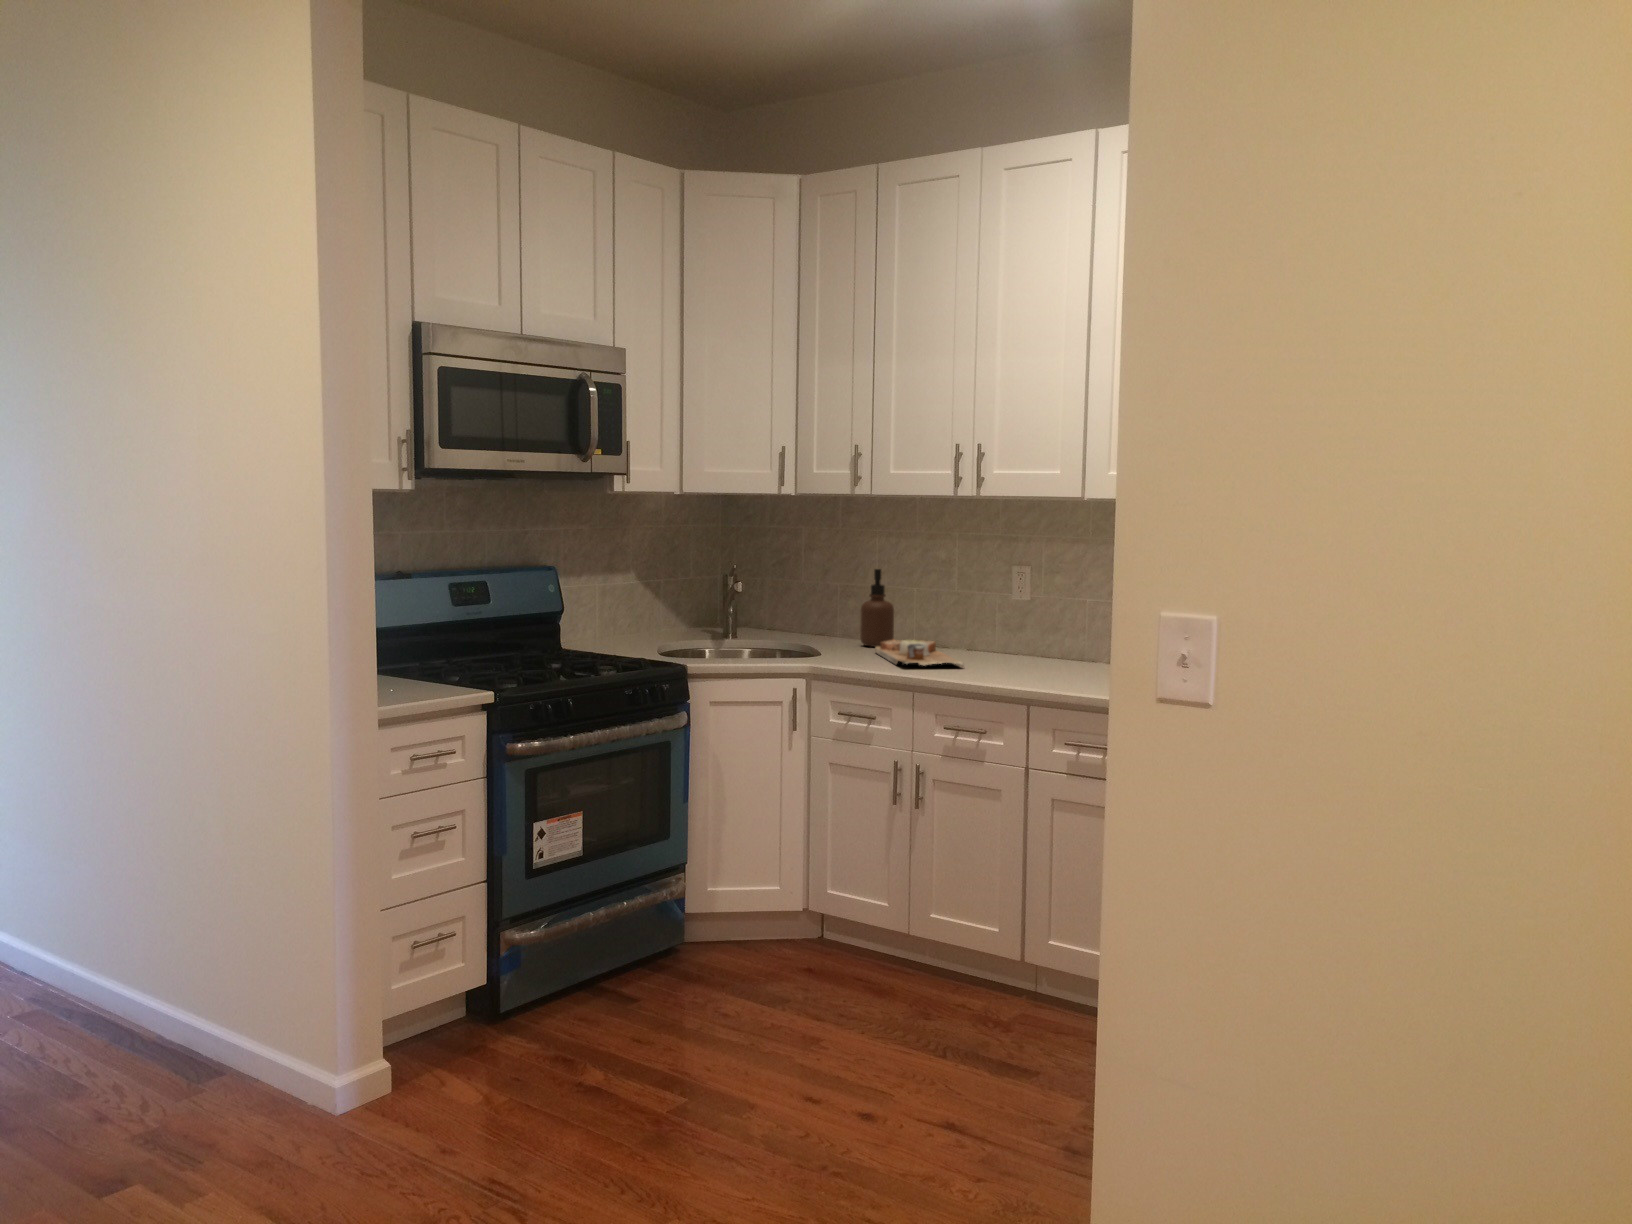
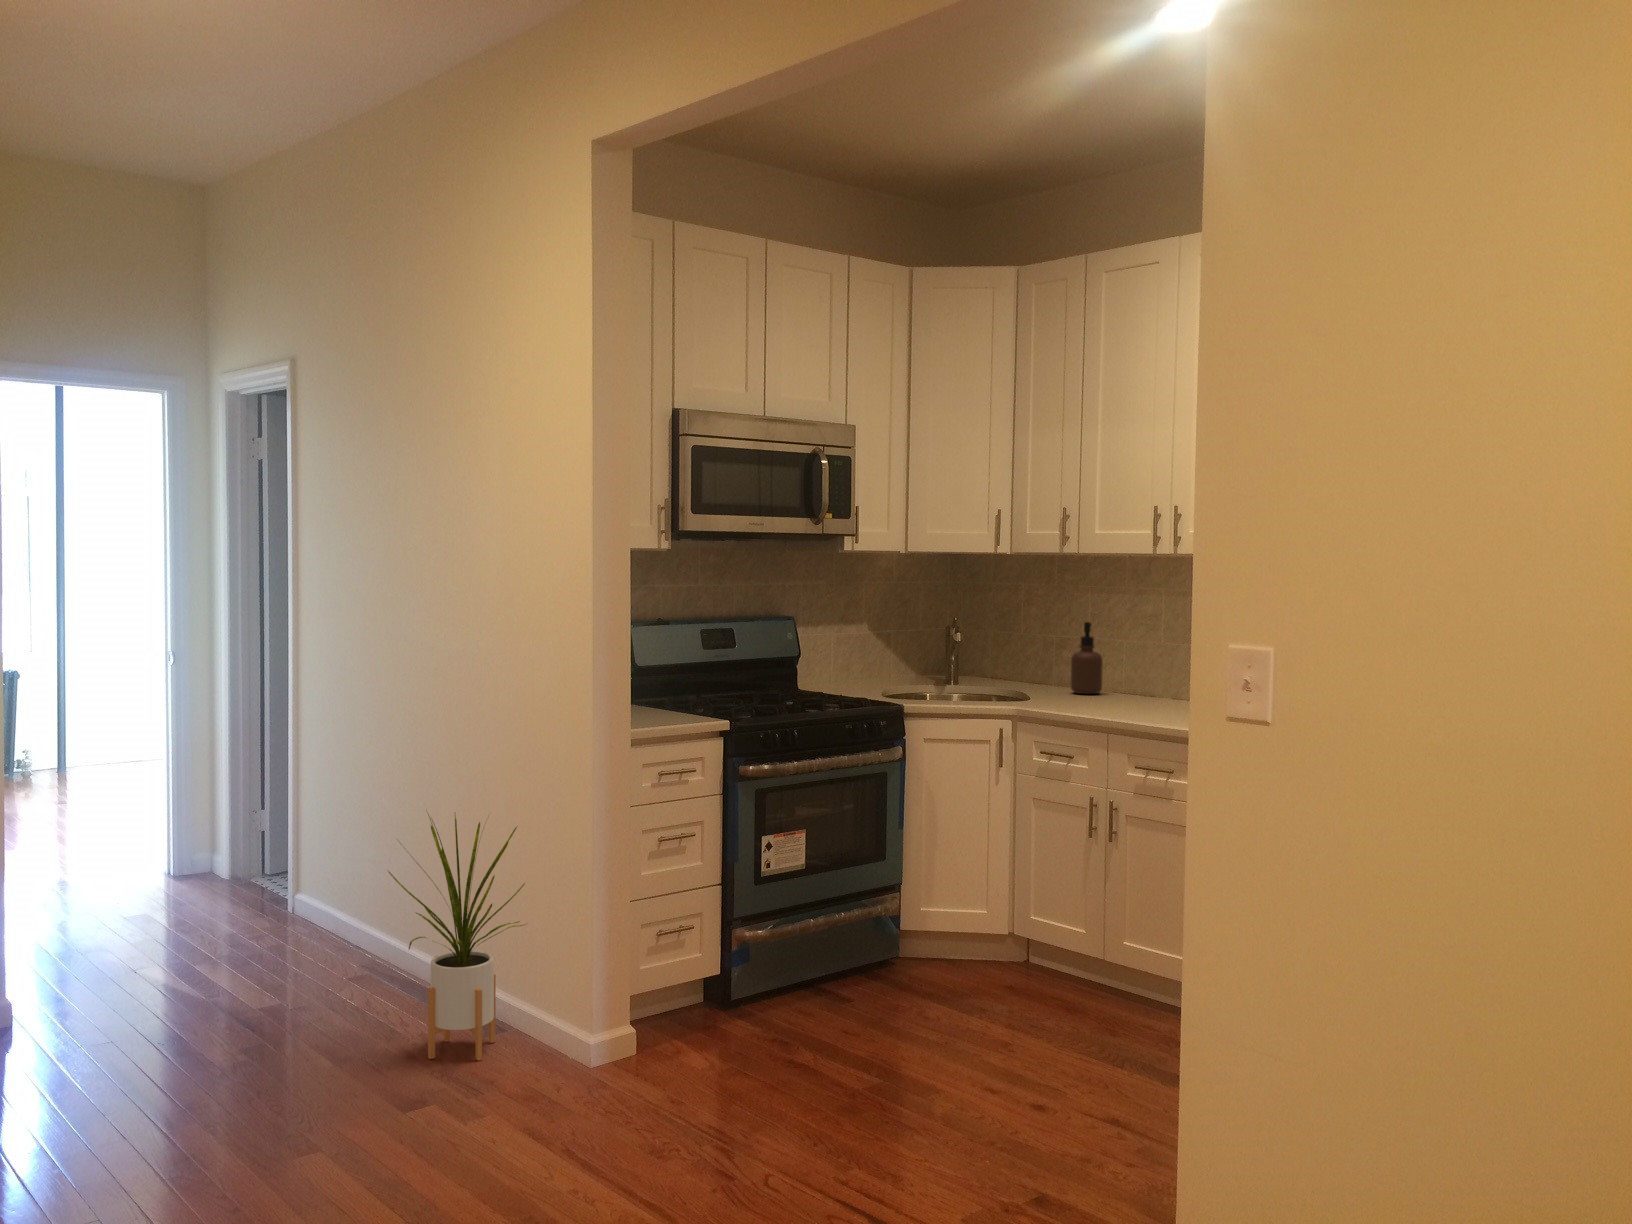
cutting board: present [875,639,964,667] -> none [1081,687,1159,713]
house plant: none [63,808,253,1121] -> present [388,813,525,1060]

